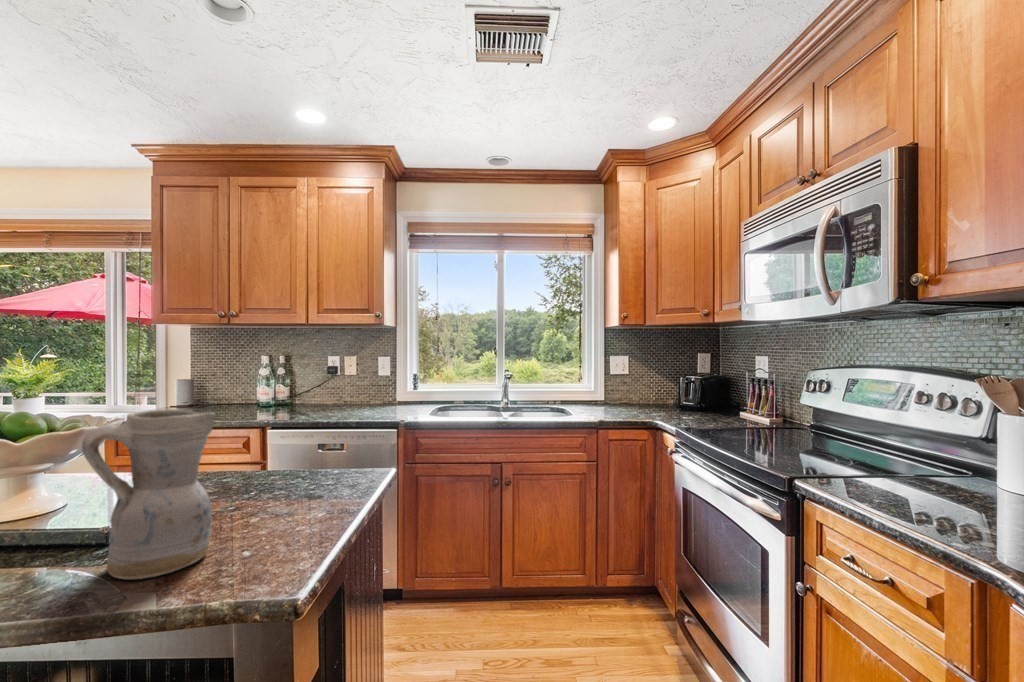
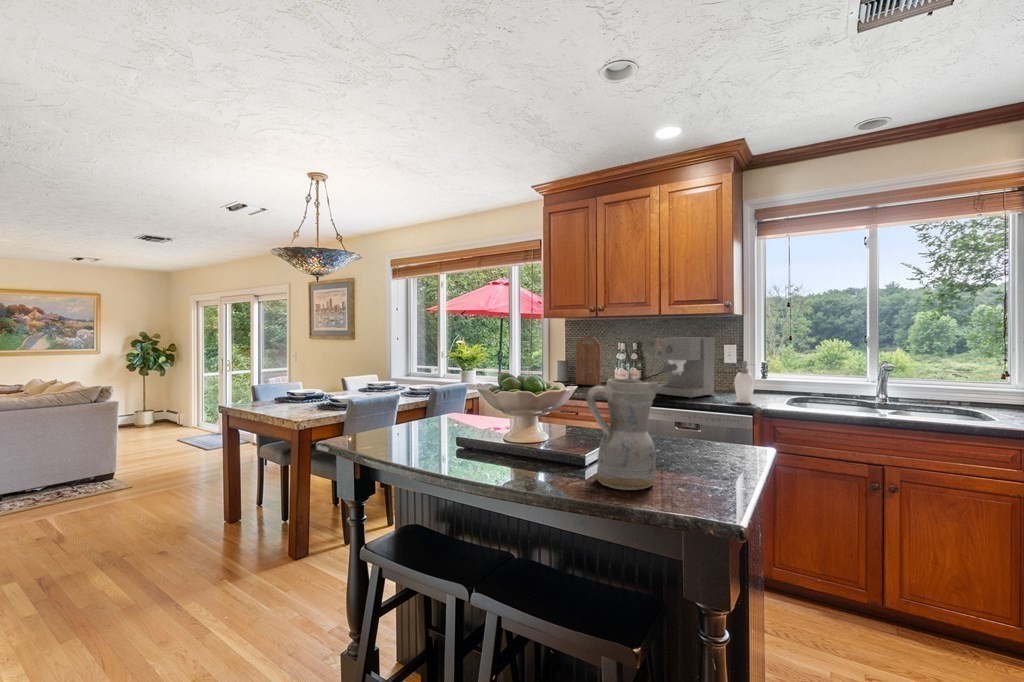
cutting board: none [204,348,238,408] -> present [576,337,601,386]
coffee maker: none [300,349,367,416] -> present [655,337,715,398]
soap dispenser: none [382,373,402,417] -> present [734,361,755,403]

